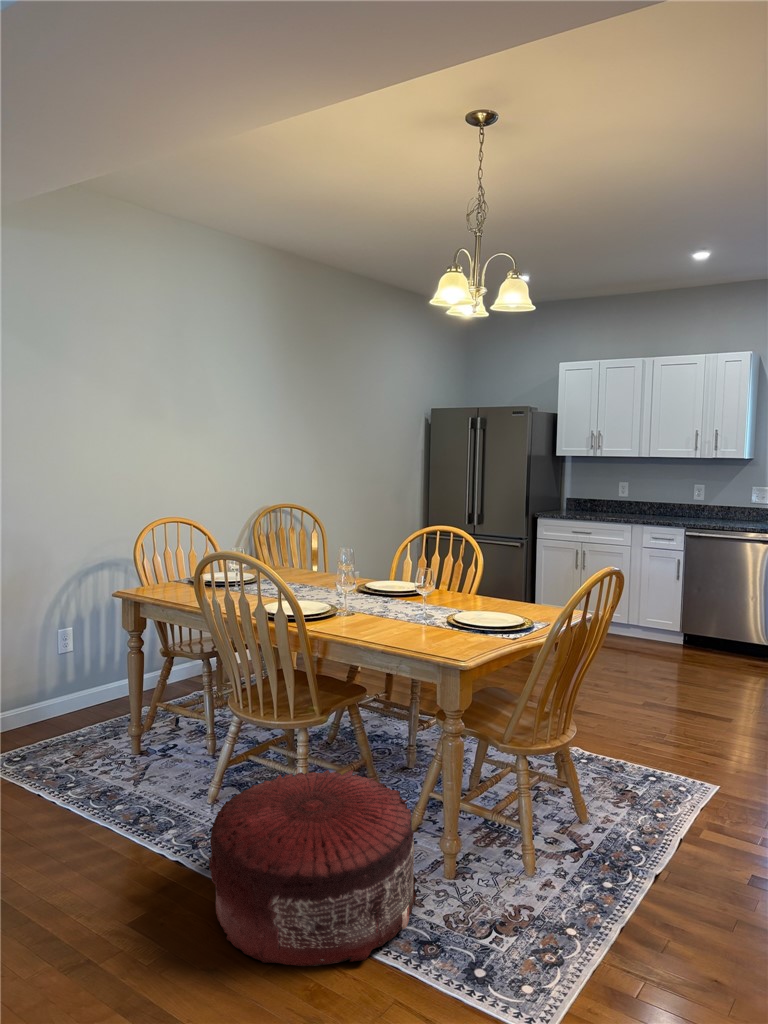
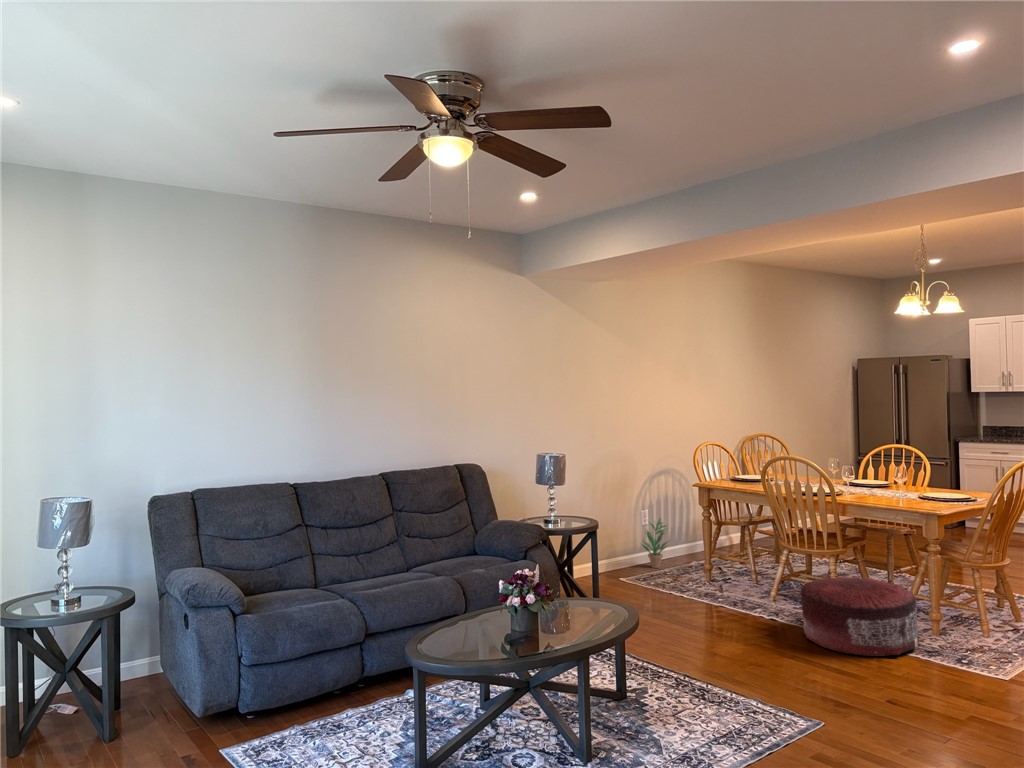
potted plant: none [50,639,101,722] -> present [642,518,667,568]

